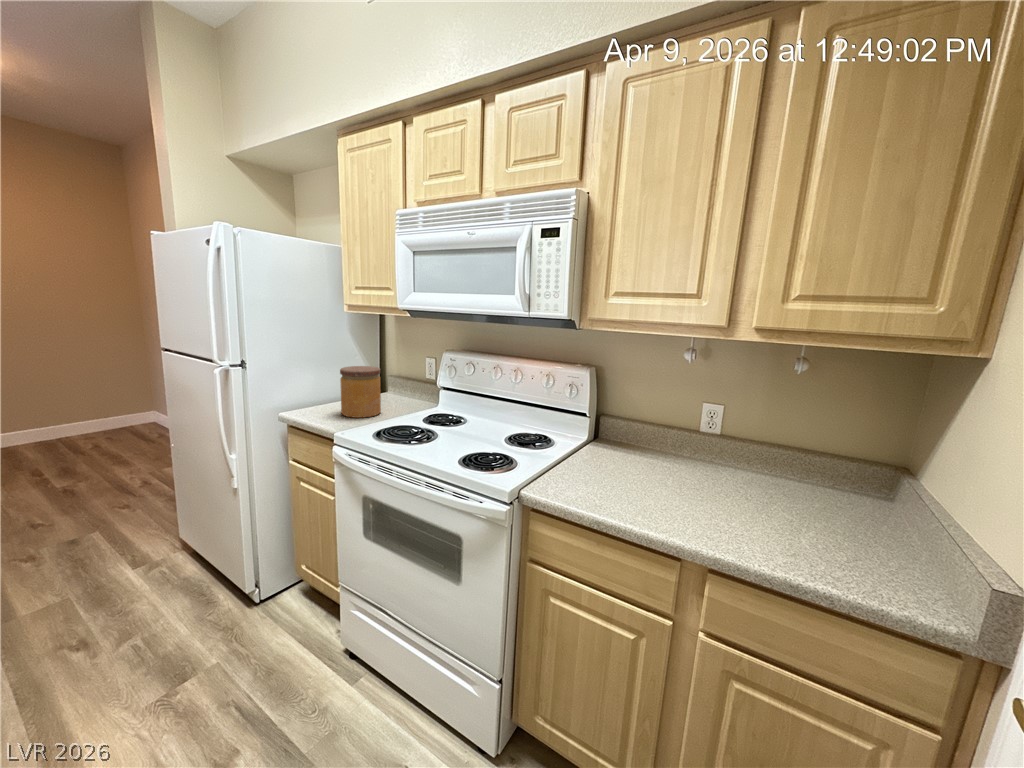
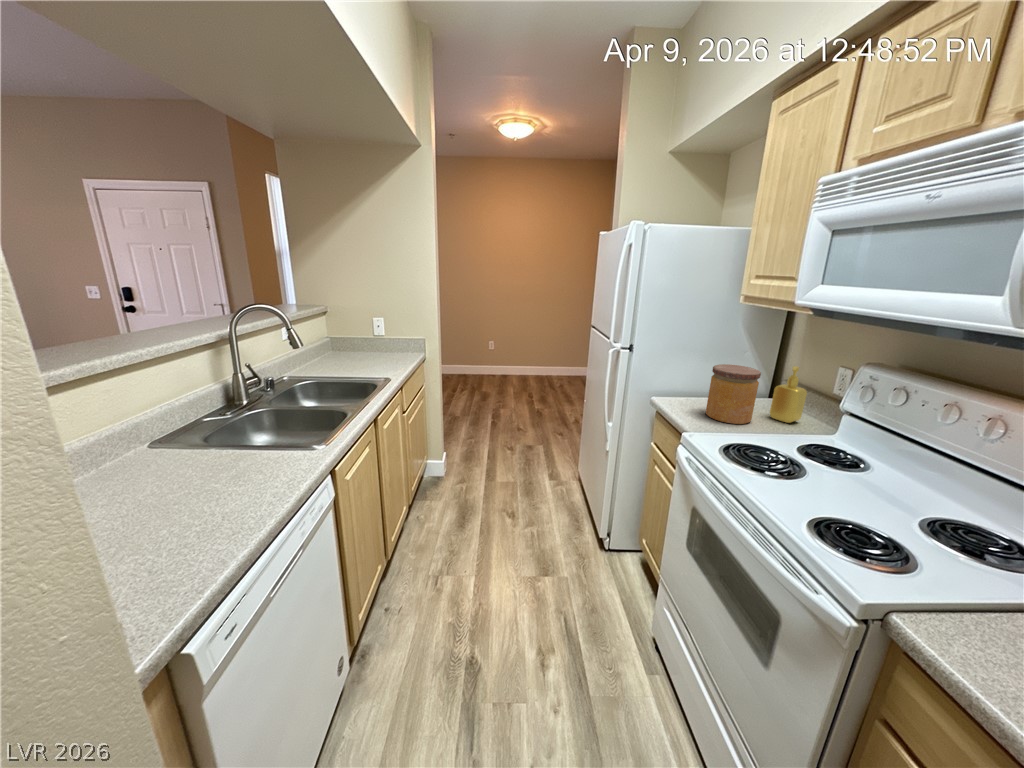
soap dispenser: none [390,361,413,407] -> present [770,366,807,423]

